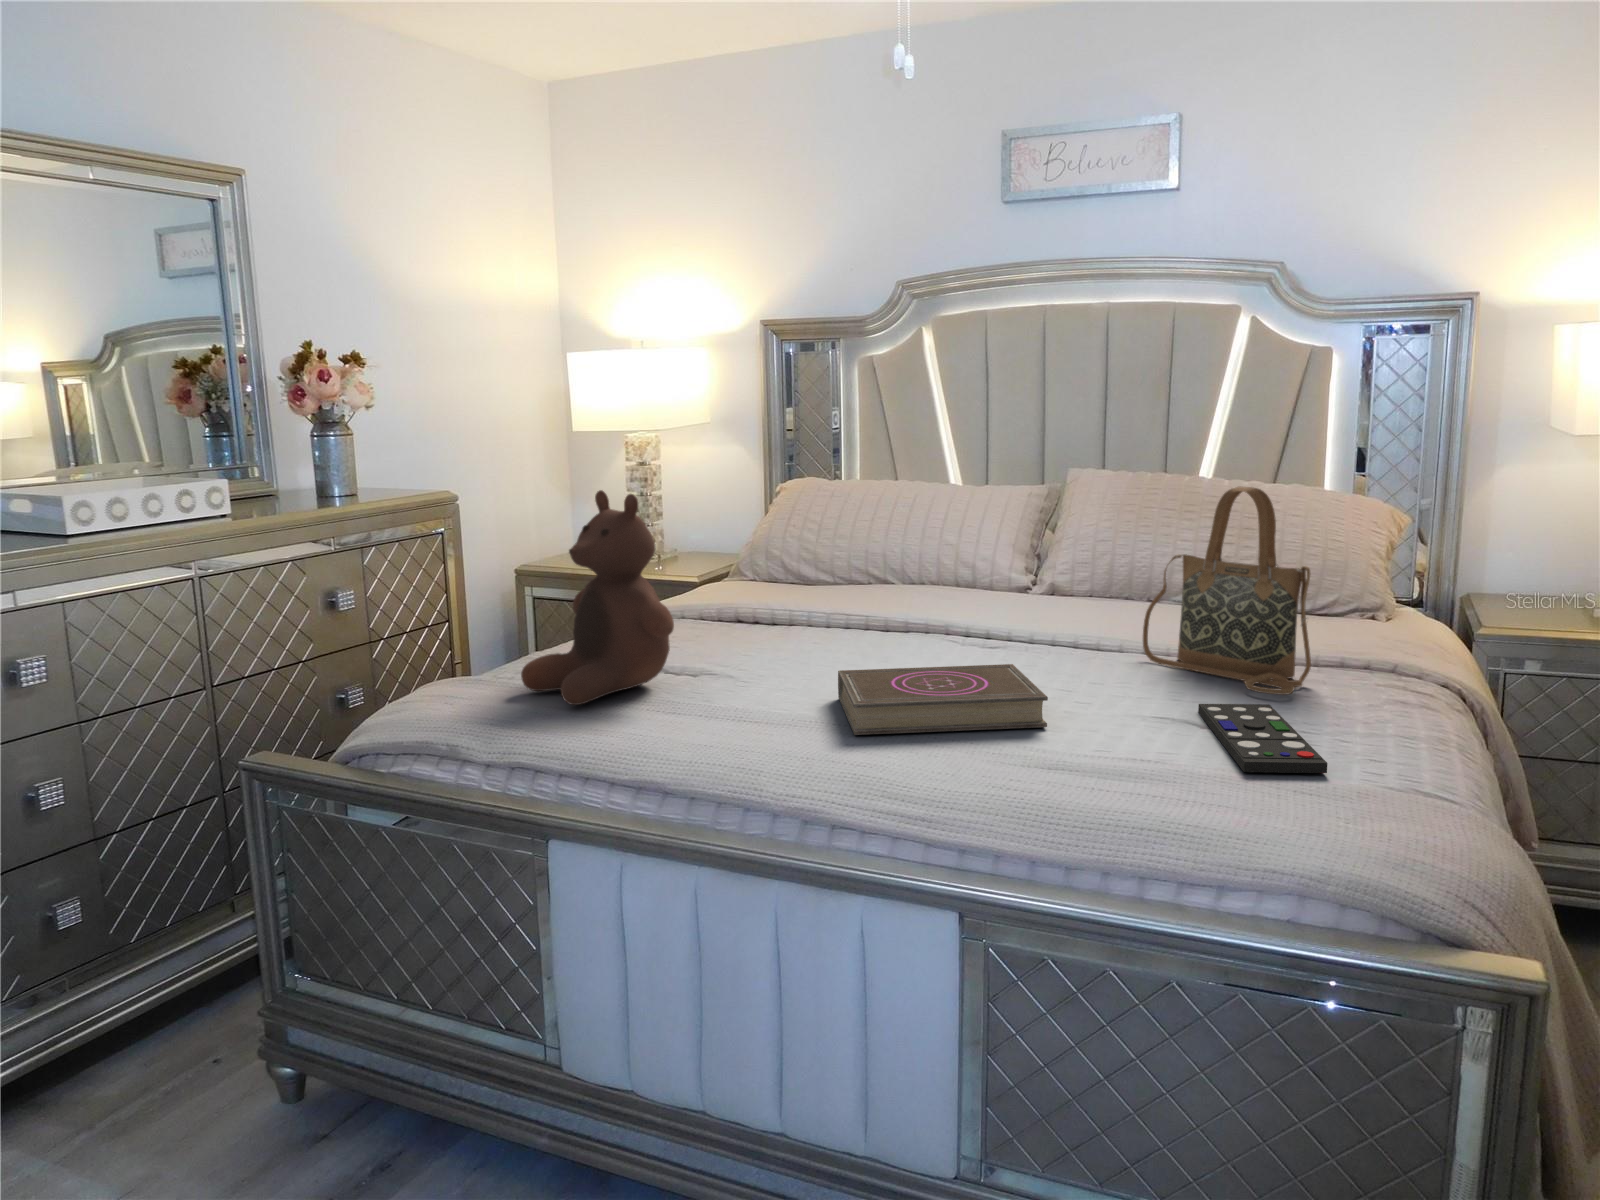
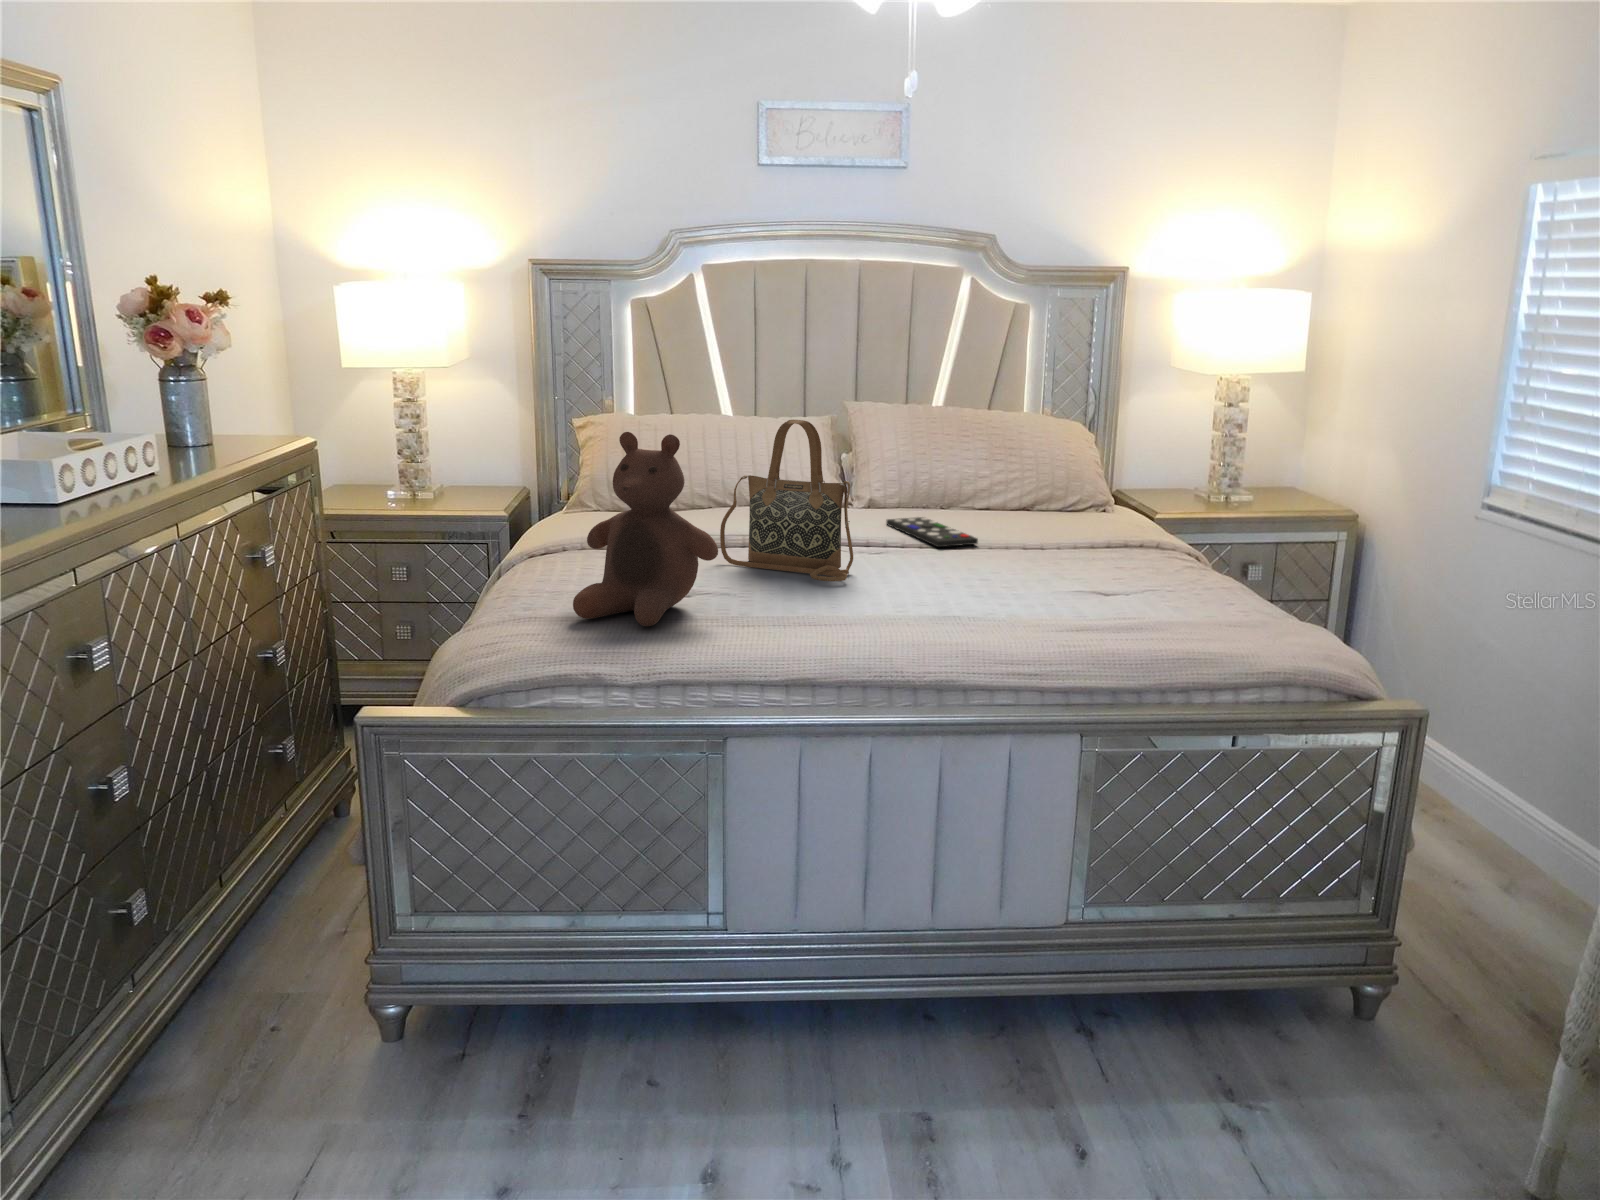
handbag: present [1143,487,1311,695] -> present [720,420,853,581]
book: present [838,664,1048,735] -> none [845,562,1029,625]
remote control: present [1198,704,1327,773] -> present [886,517,978,547]

